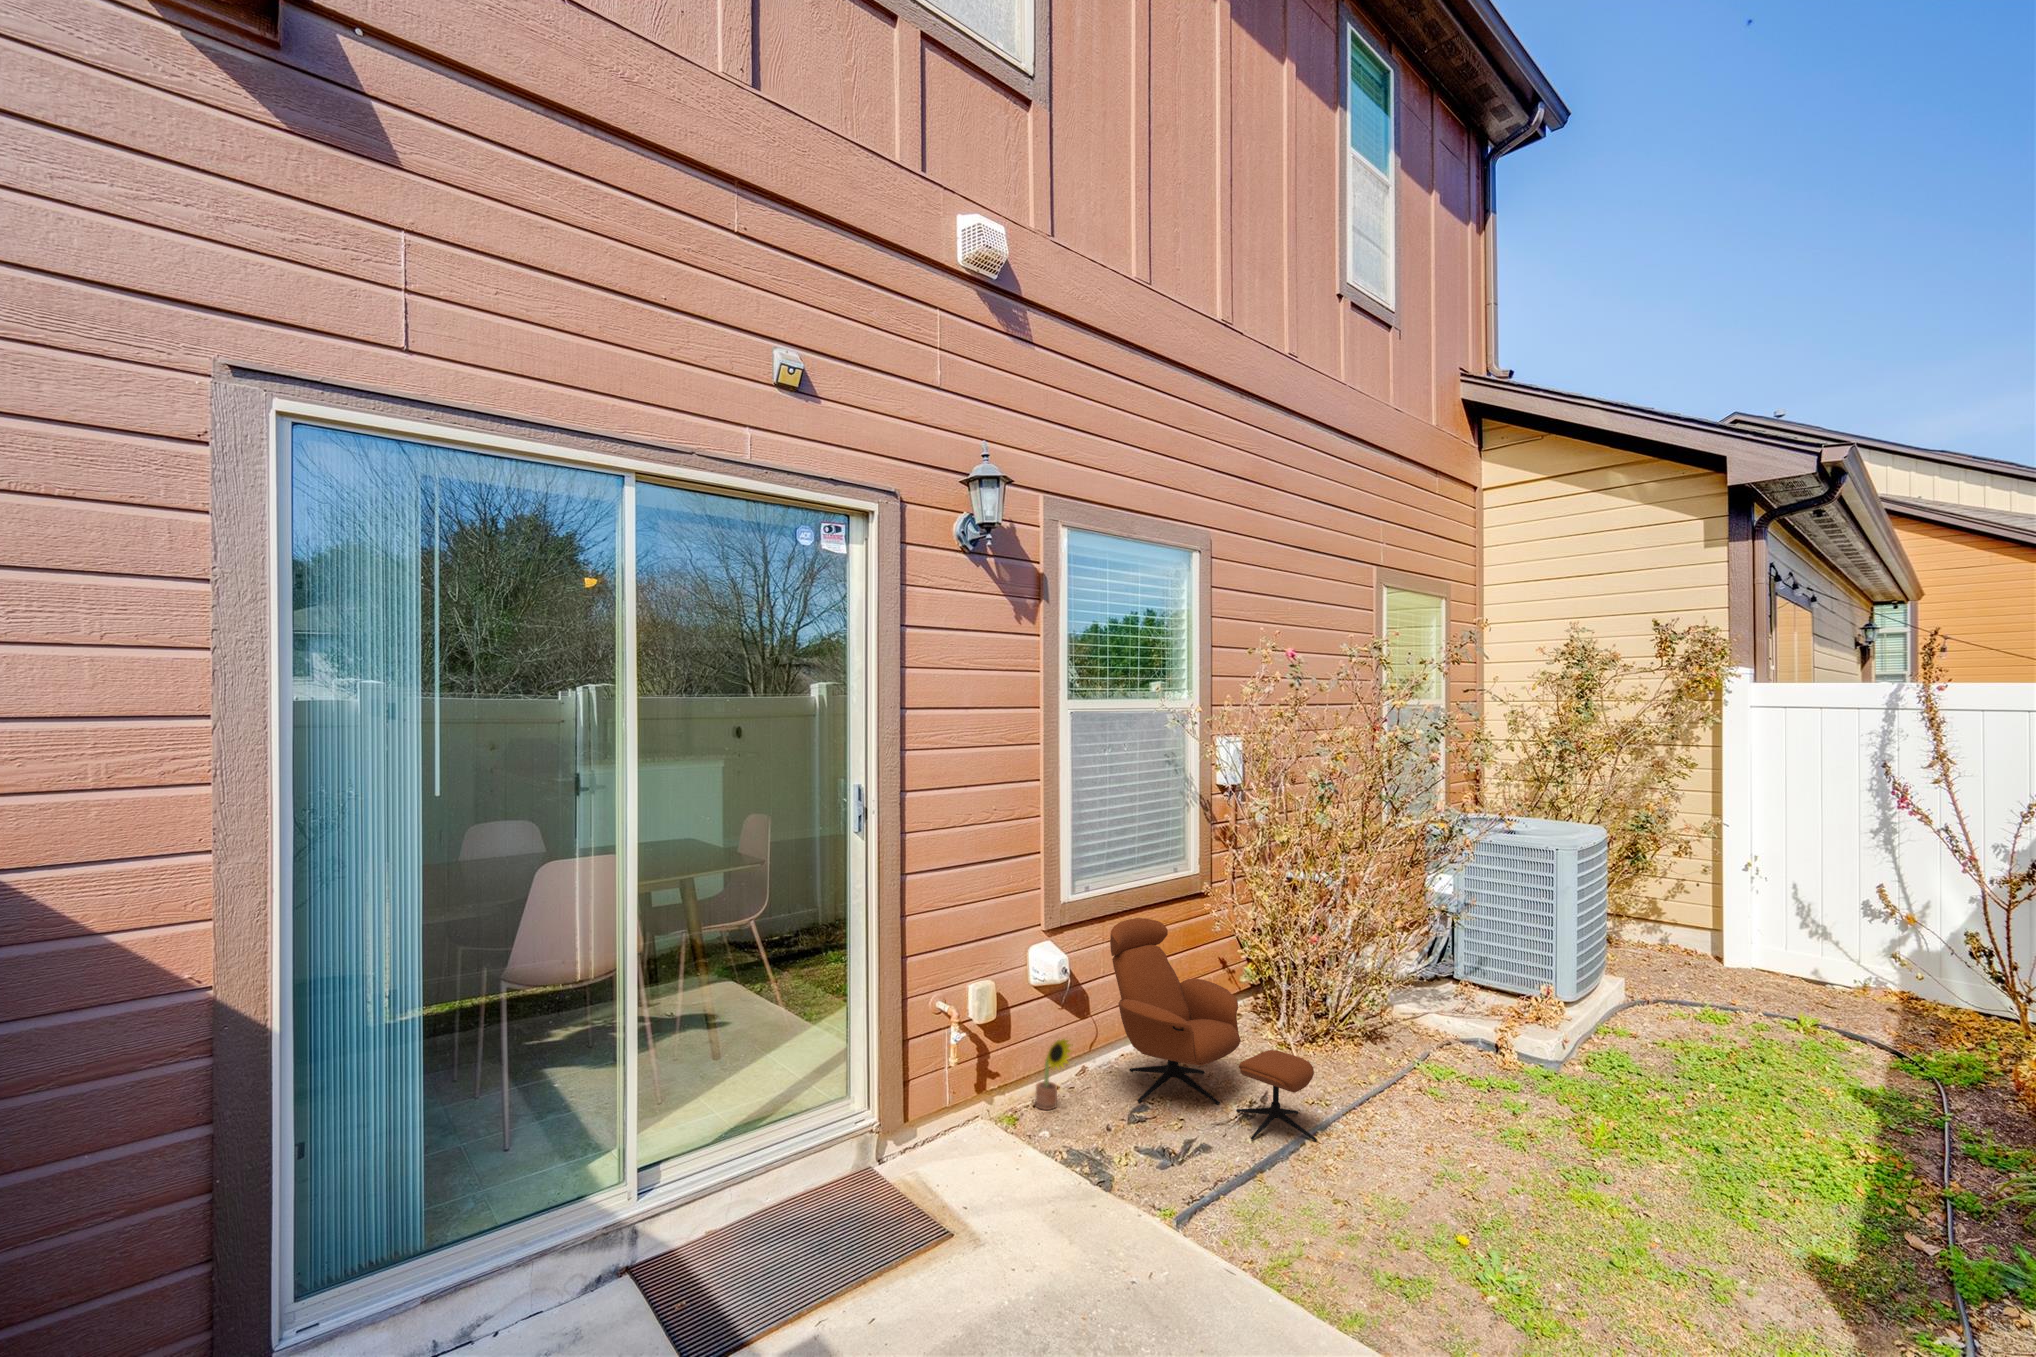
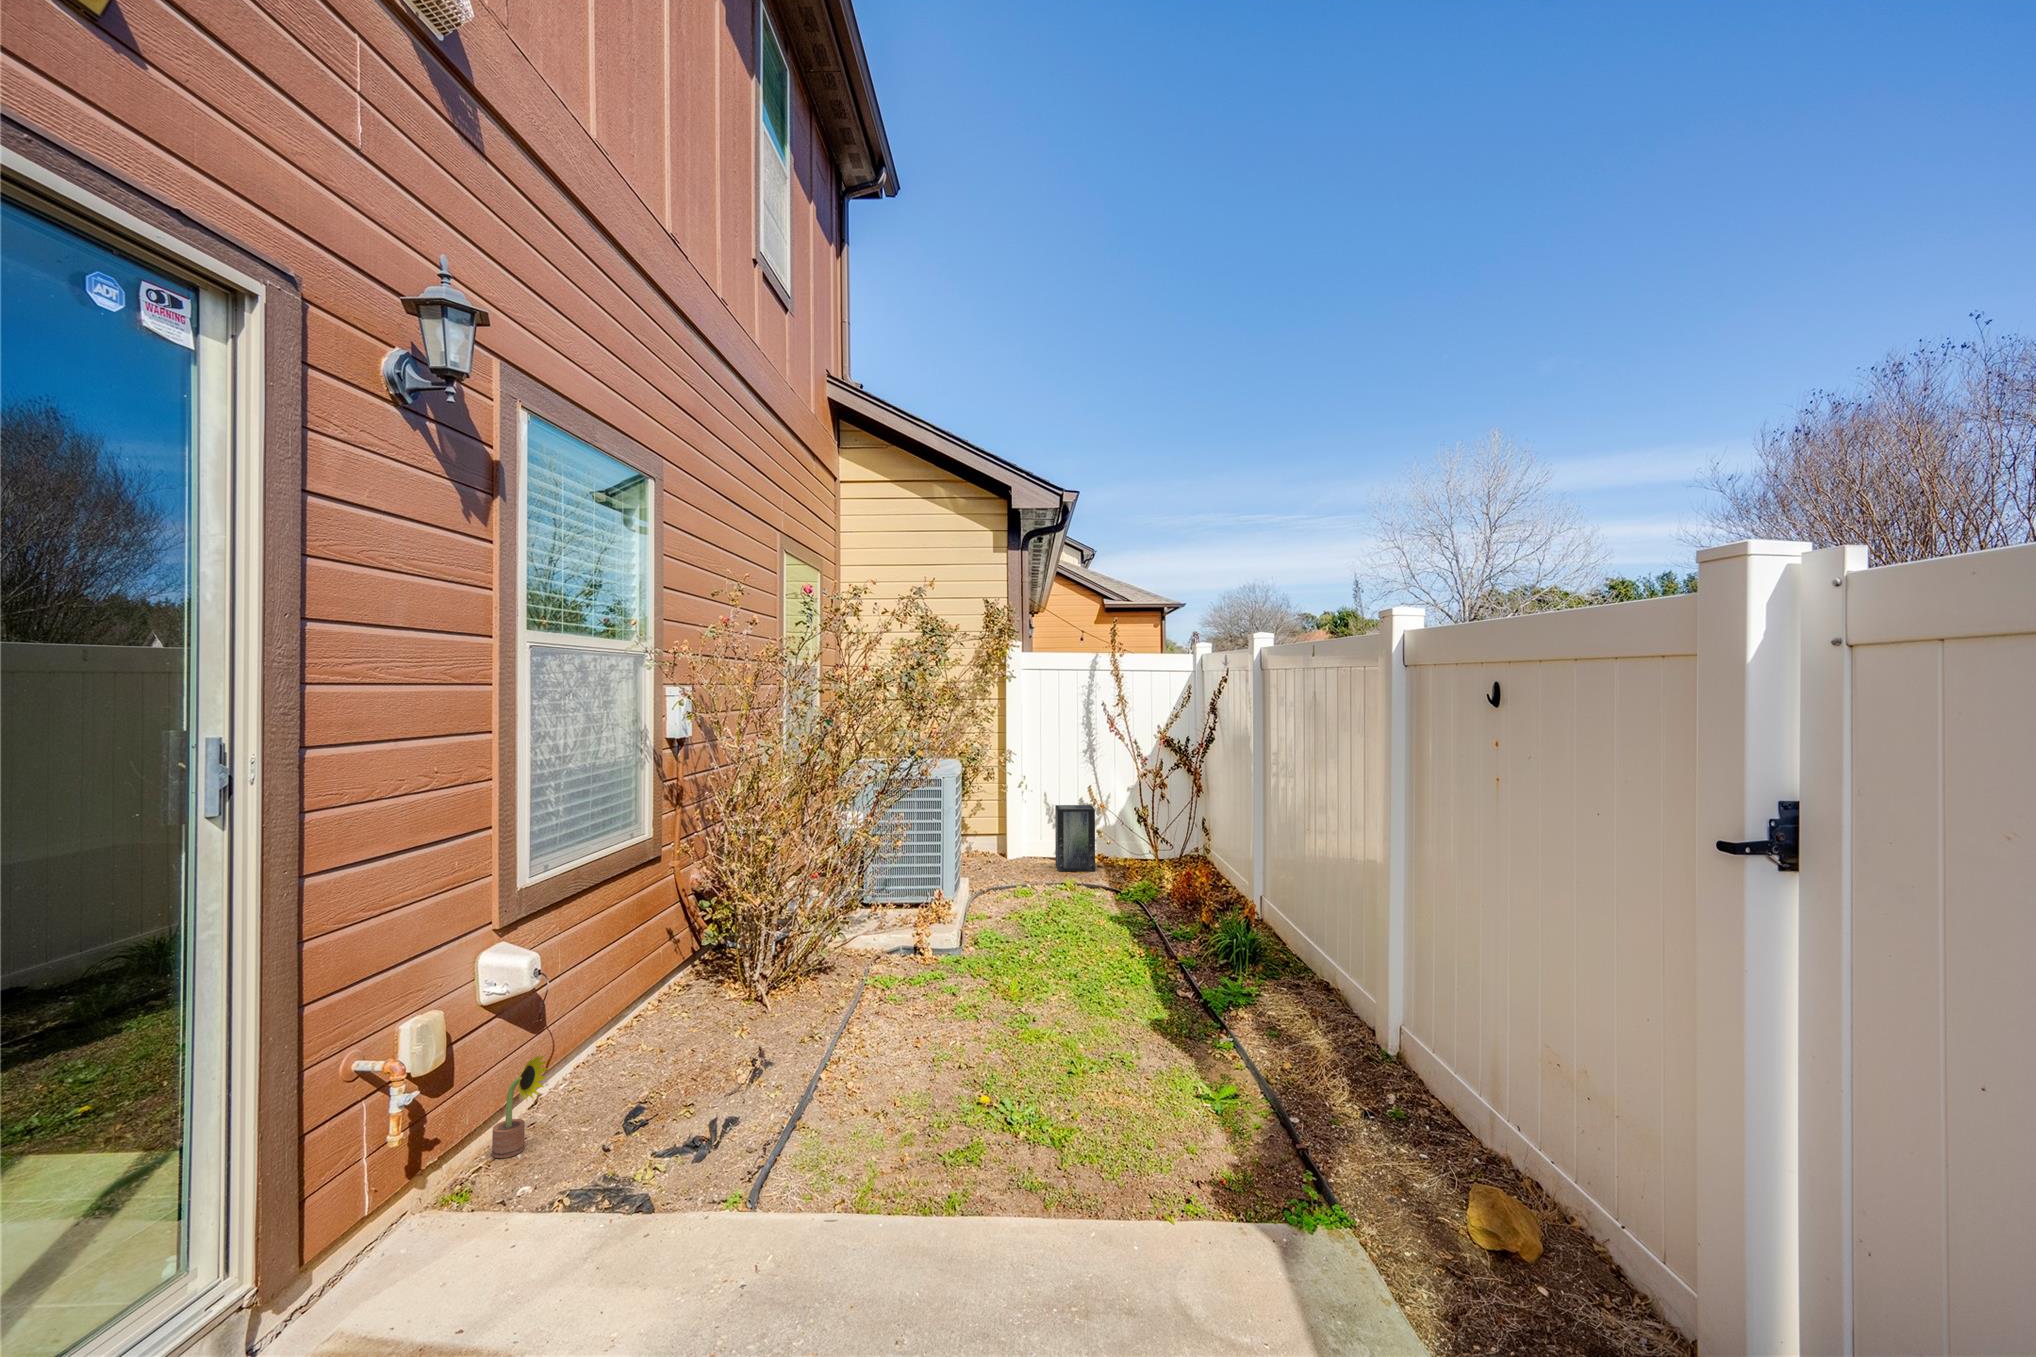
storage box: none [1811,902,1886,1009] -> present [1055,805,1095,871]
lounge chair: present [1110,918,1317,1141] -> none [573,893,833,1105]

